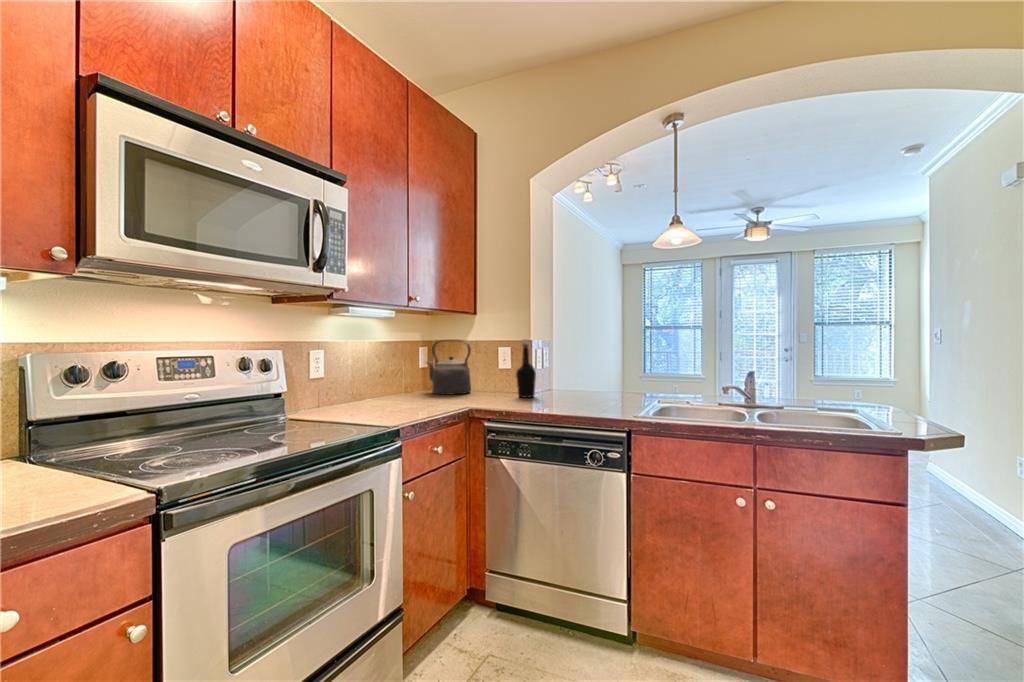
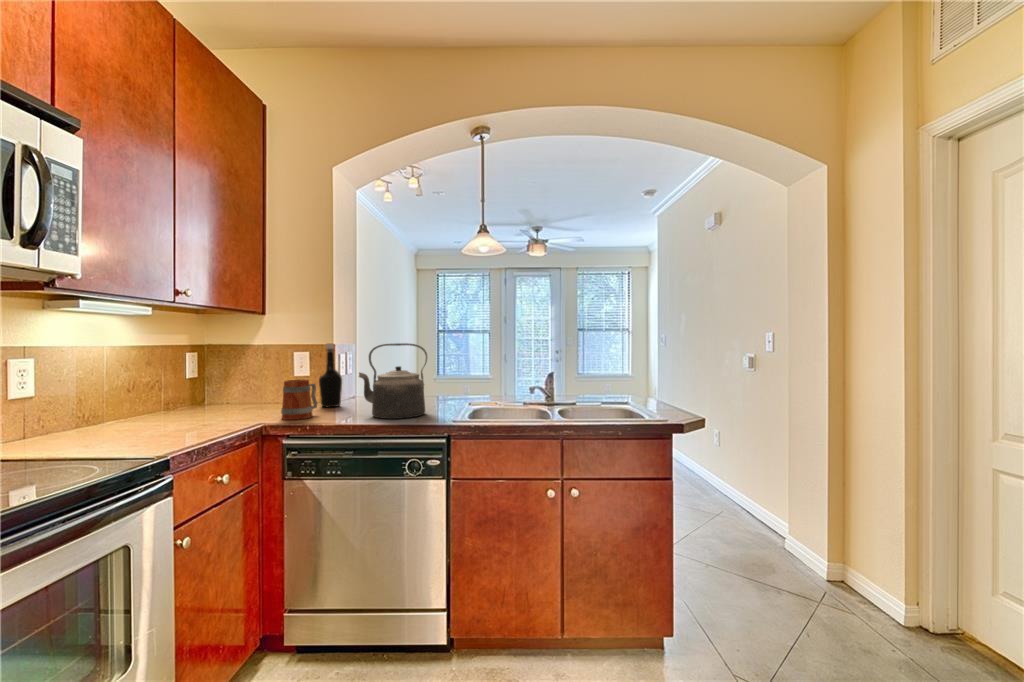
kettle: present [426,340,471,395] -> present [359,343,427,419]
mug: none [484,371,513,406] -> present [281,379,317,420]

